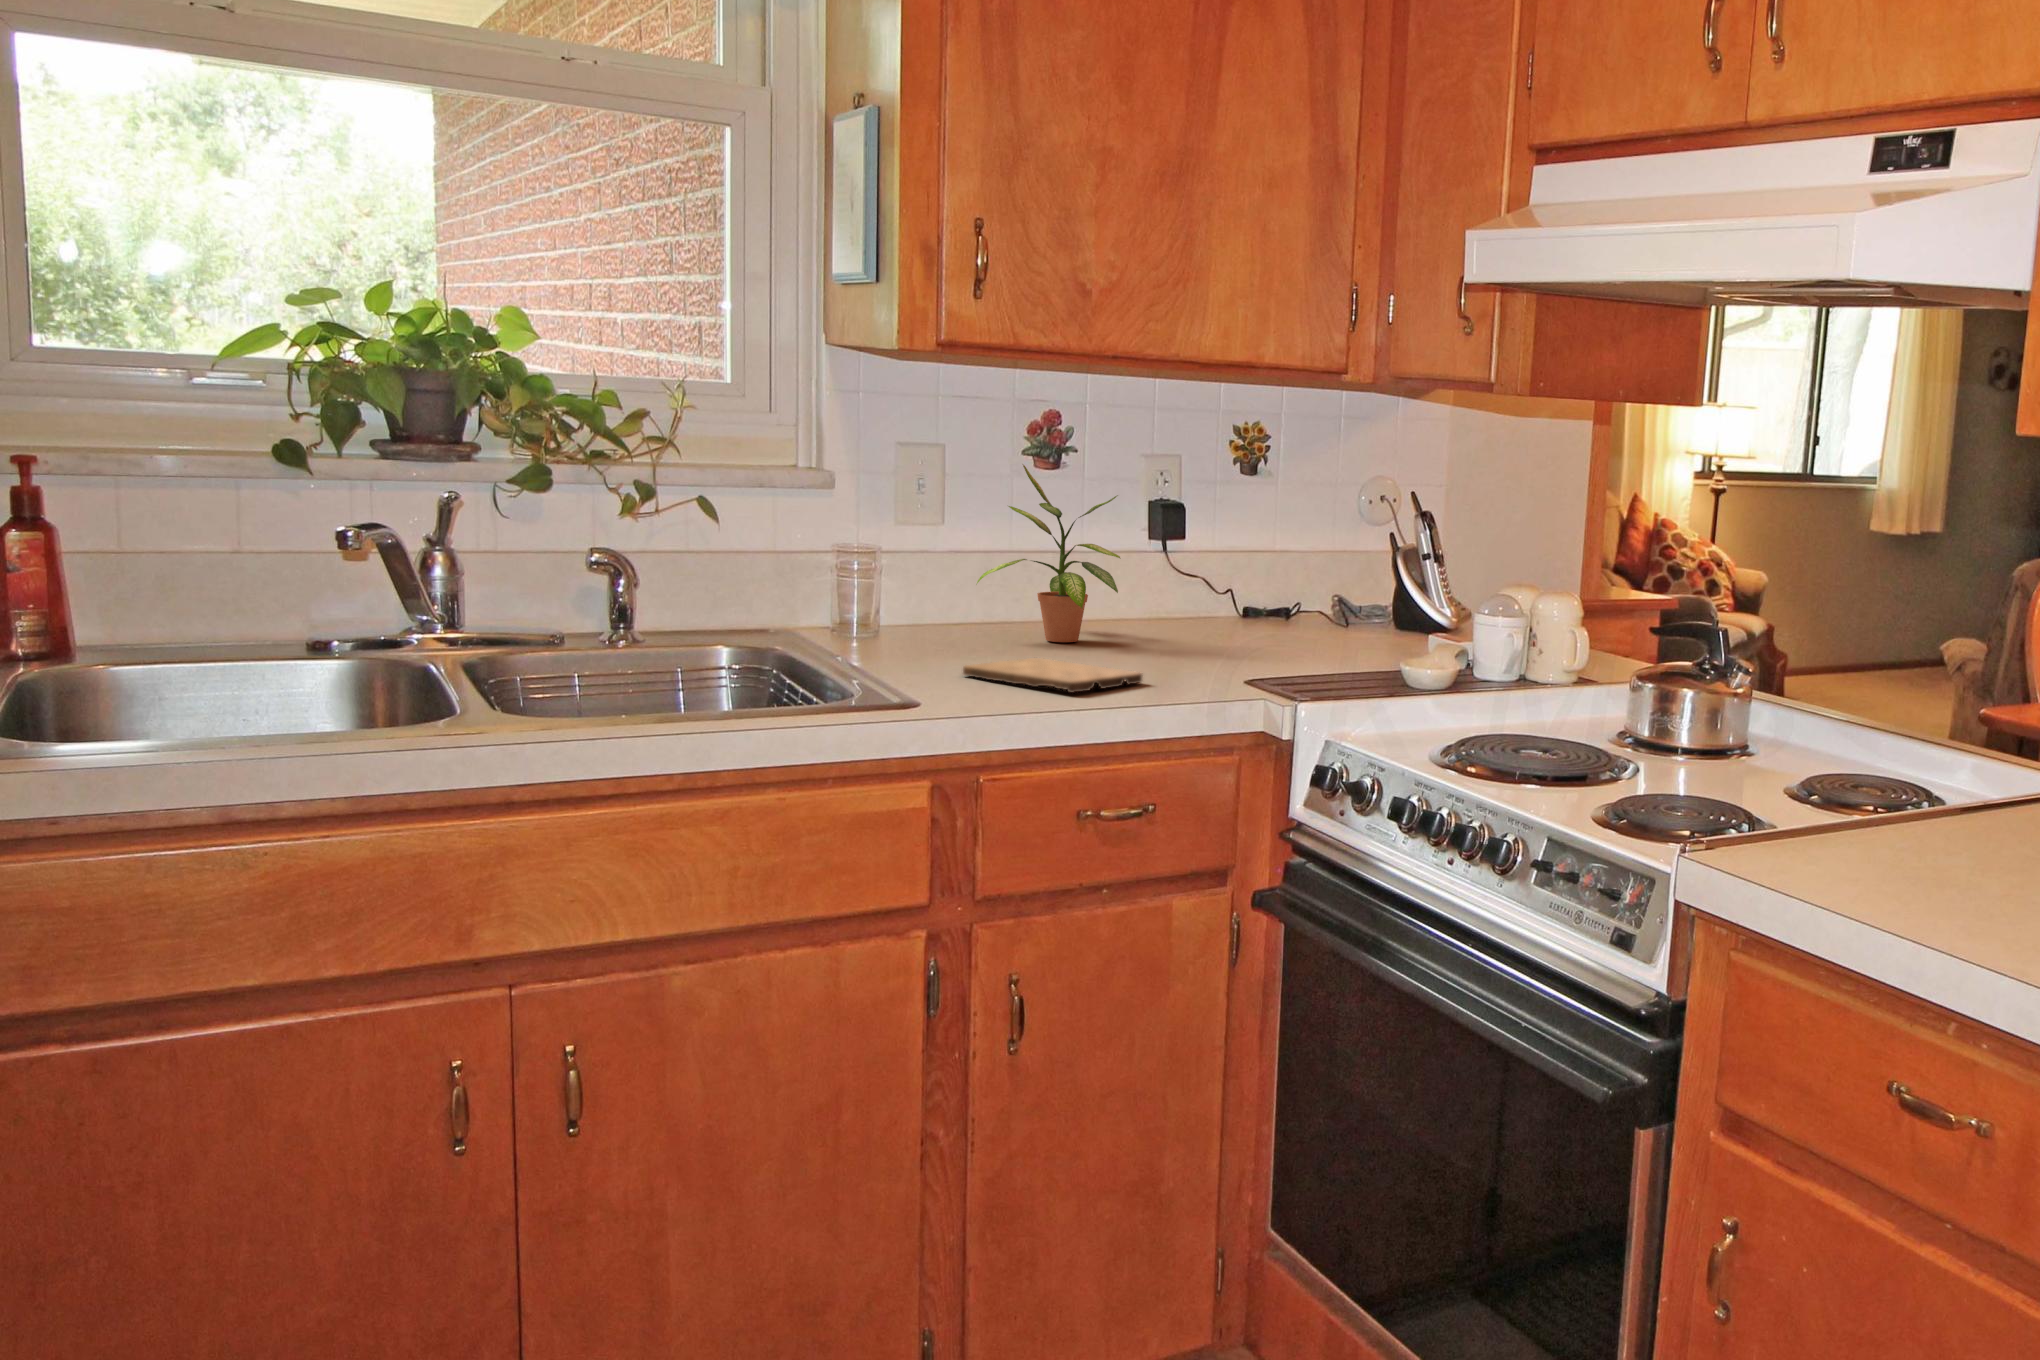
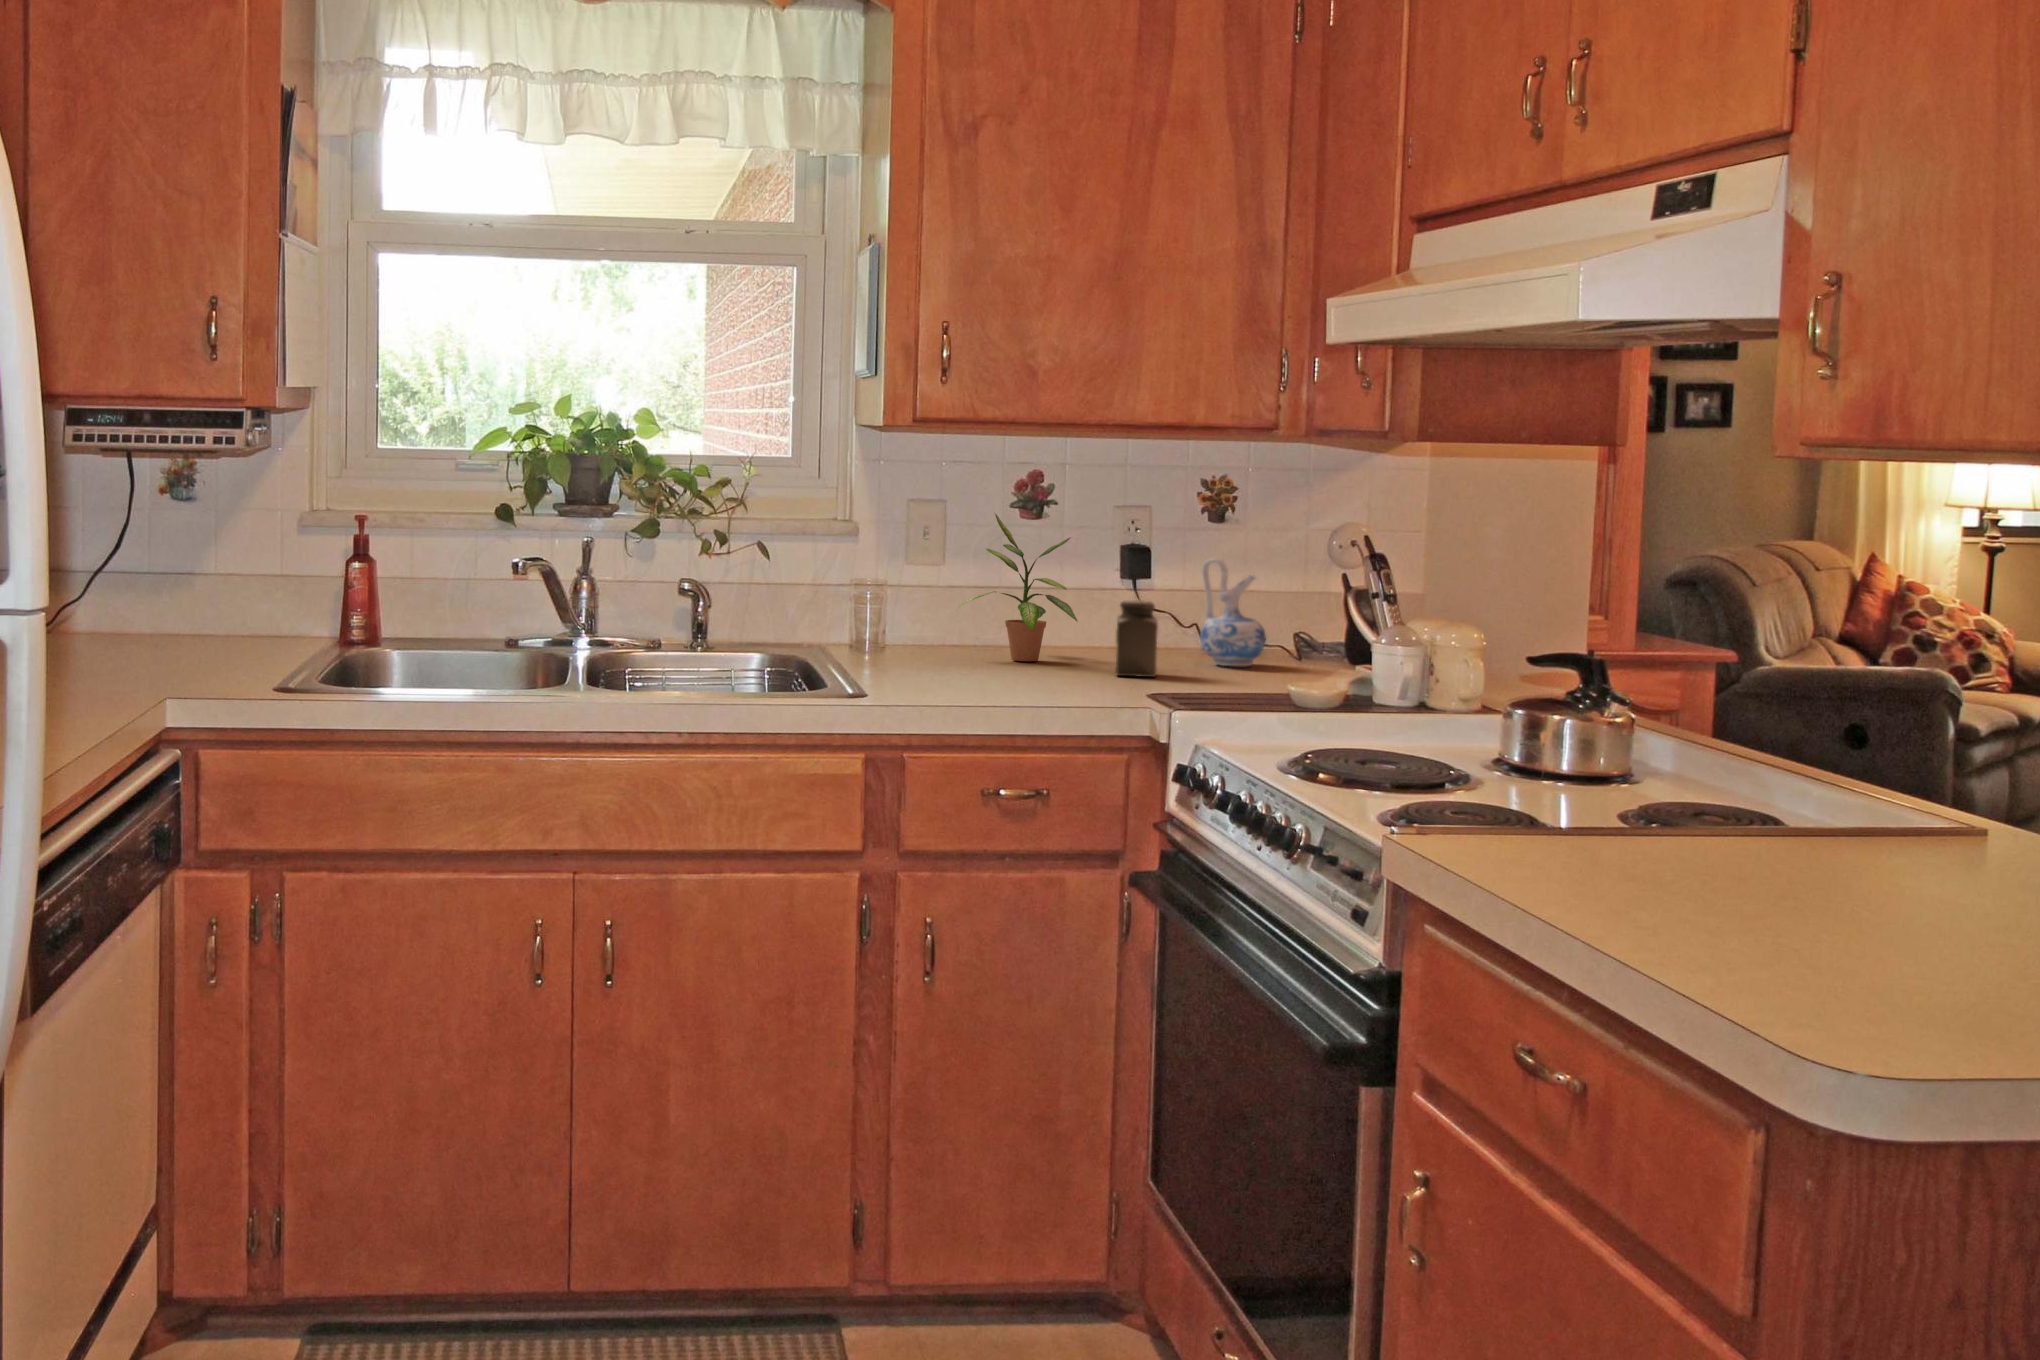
ceramic pitcher: none [1256,519,1327,641] -> present [1200,558,1266,667]
salt shaker: none [1182,571,1236,661] -> present [1116,600,1158,677]
cutting board: present [963,658,1142,692] -> none [918,668,1055,690]

